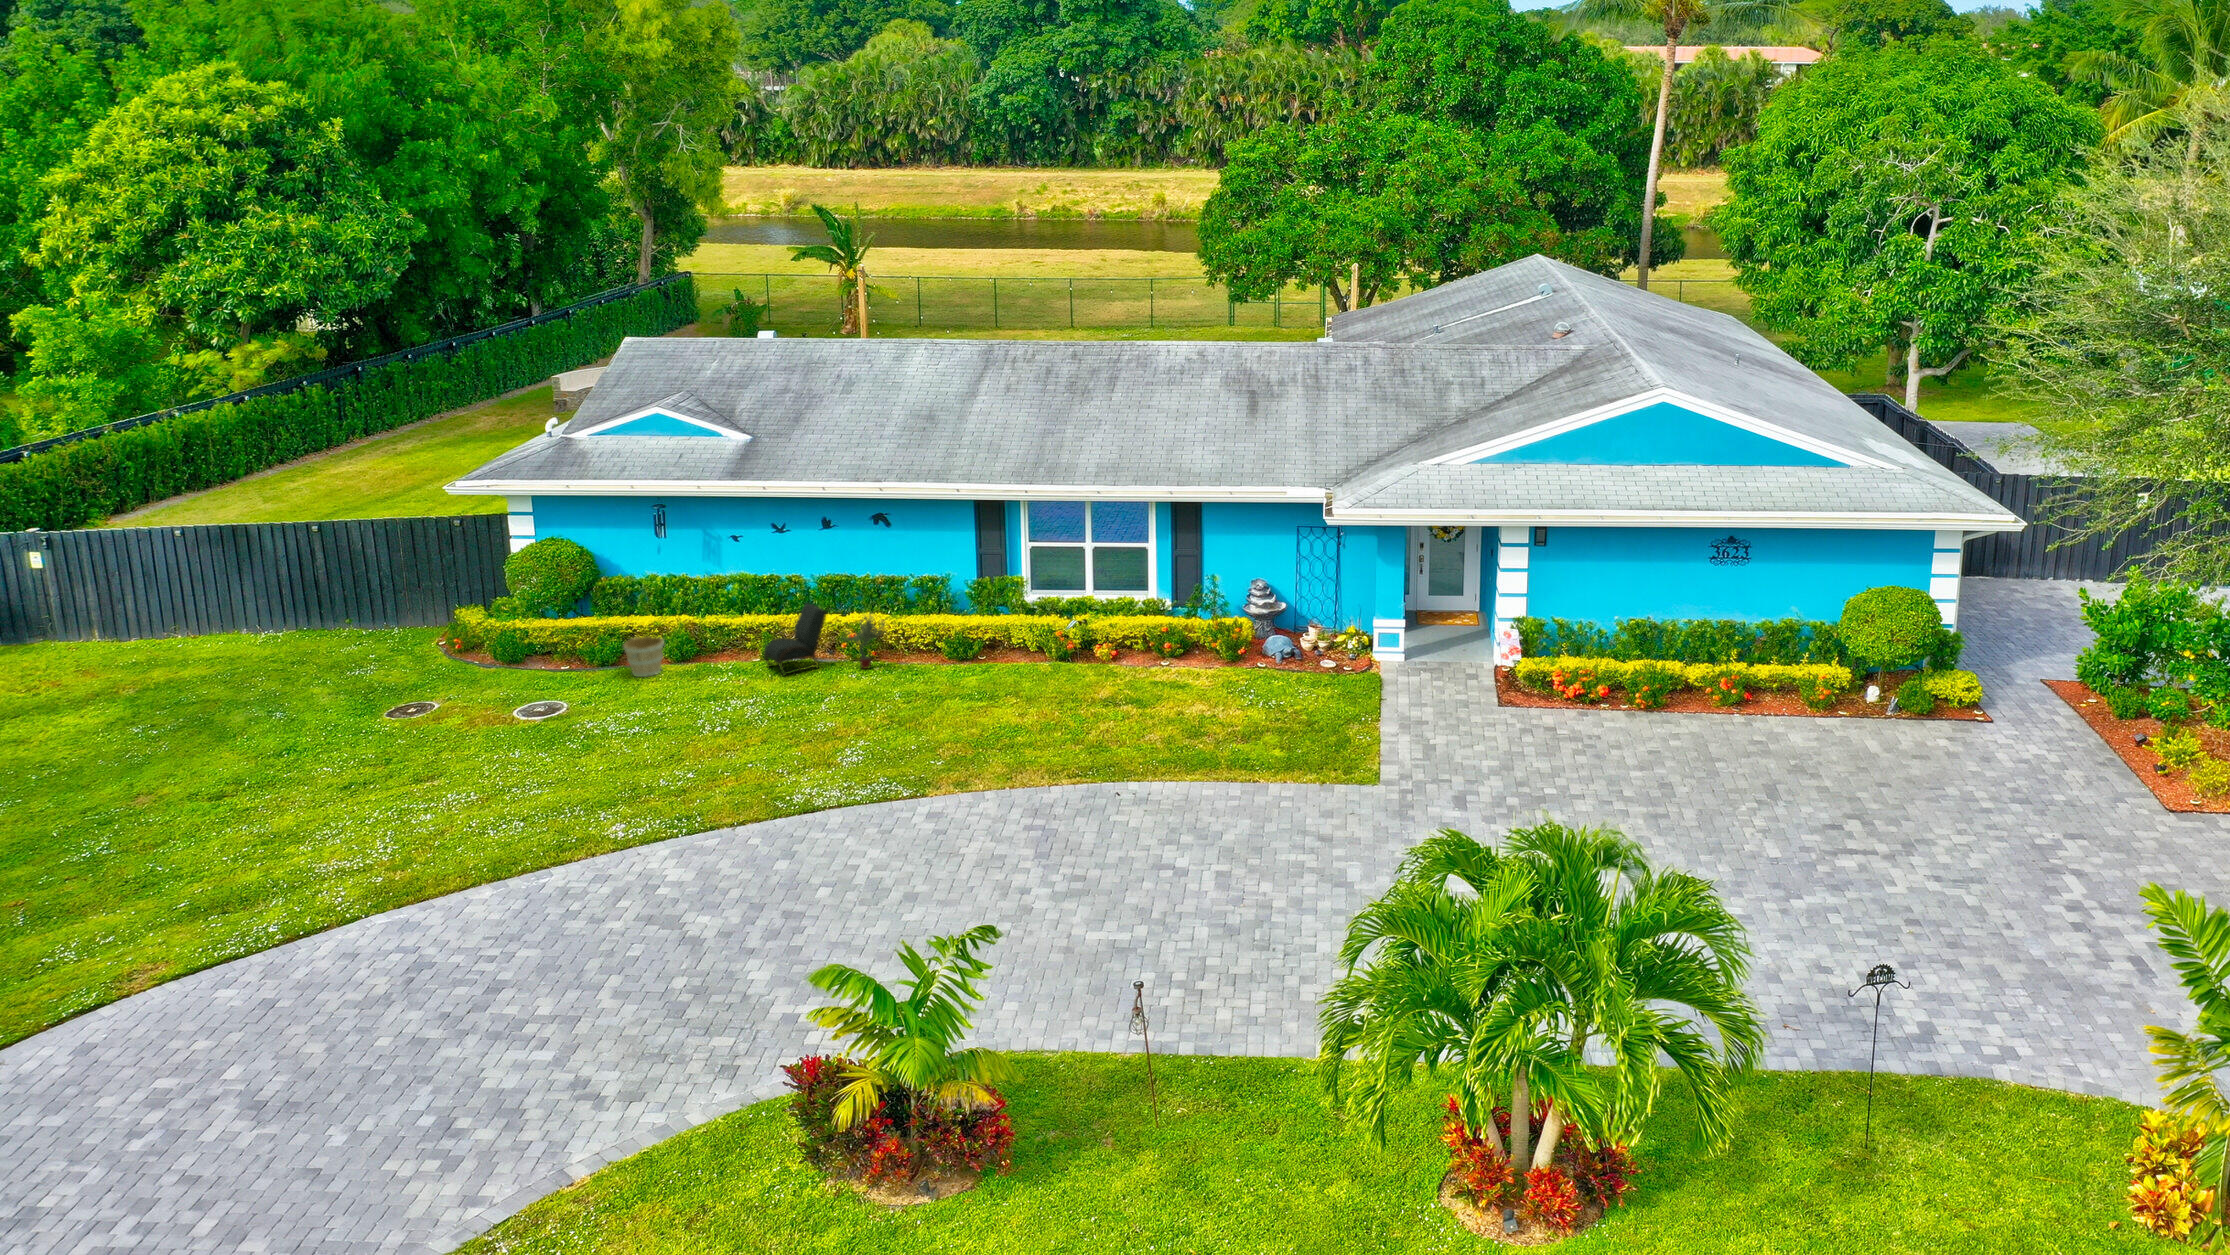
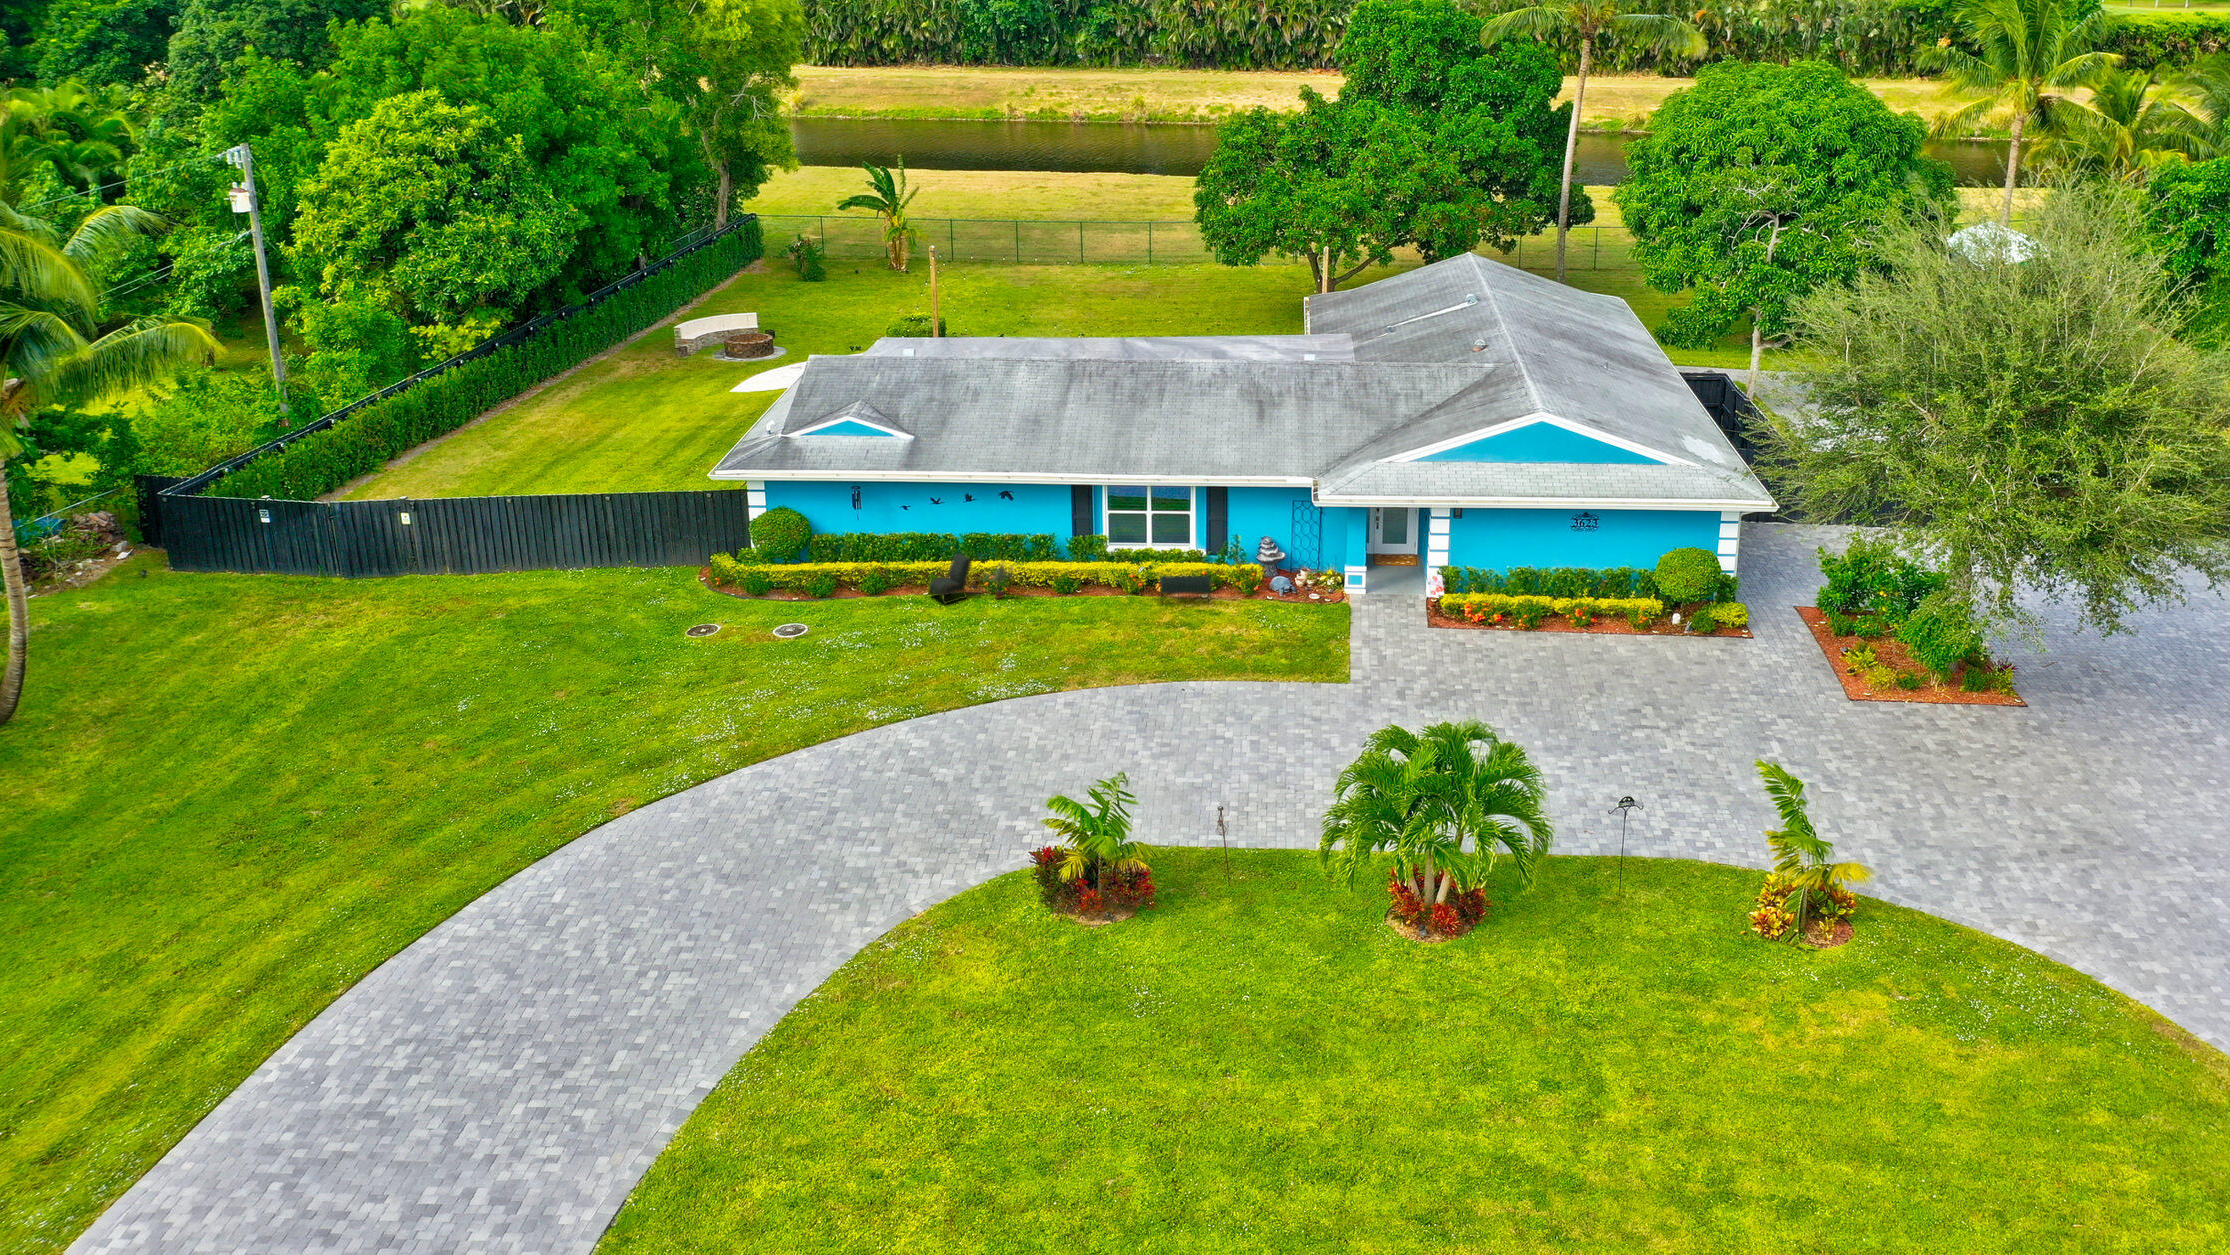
bench: none [1098,634,1176,675] -> present [1160,576,1211,601]
wooden bucket: present [624,637,664,677] -> none [834,577,861,605]

